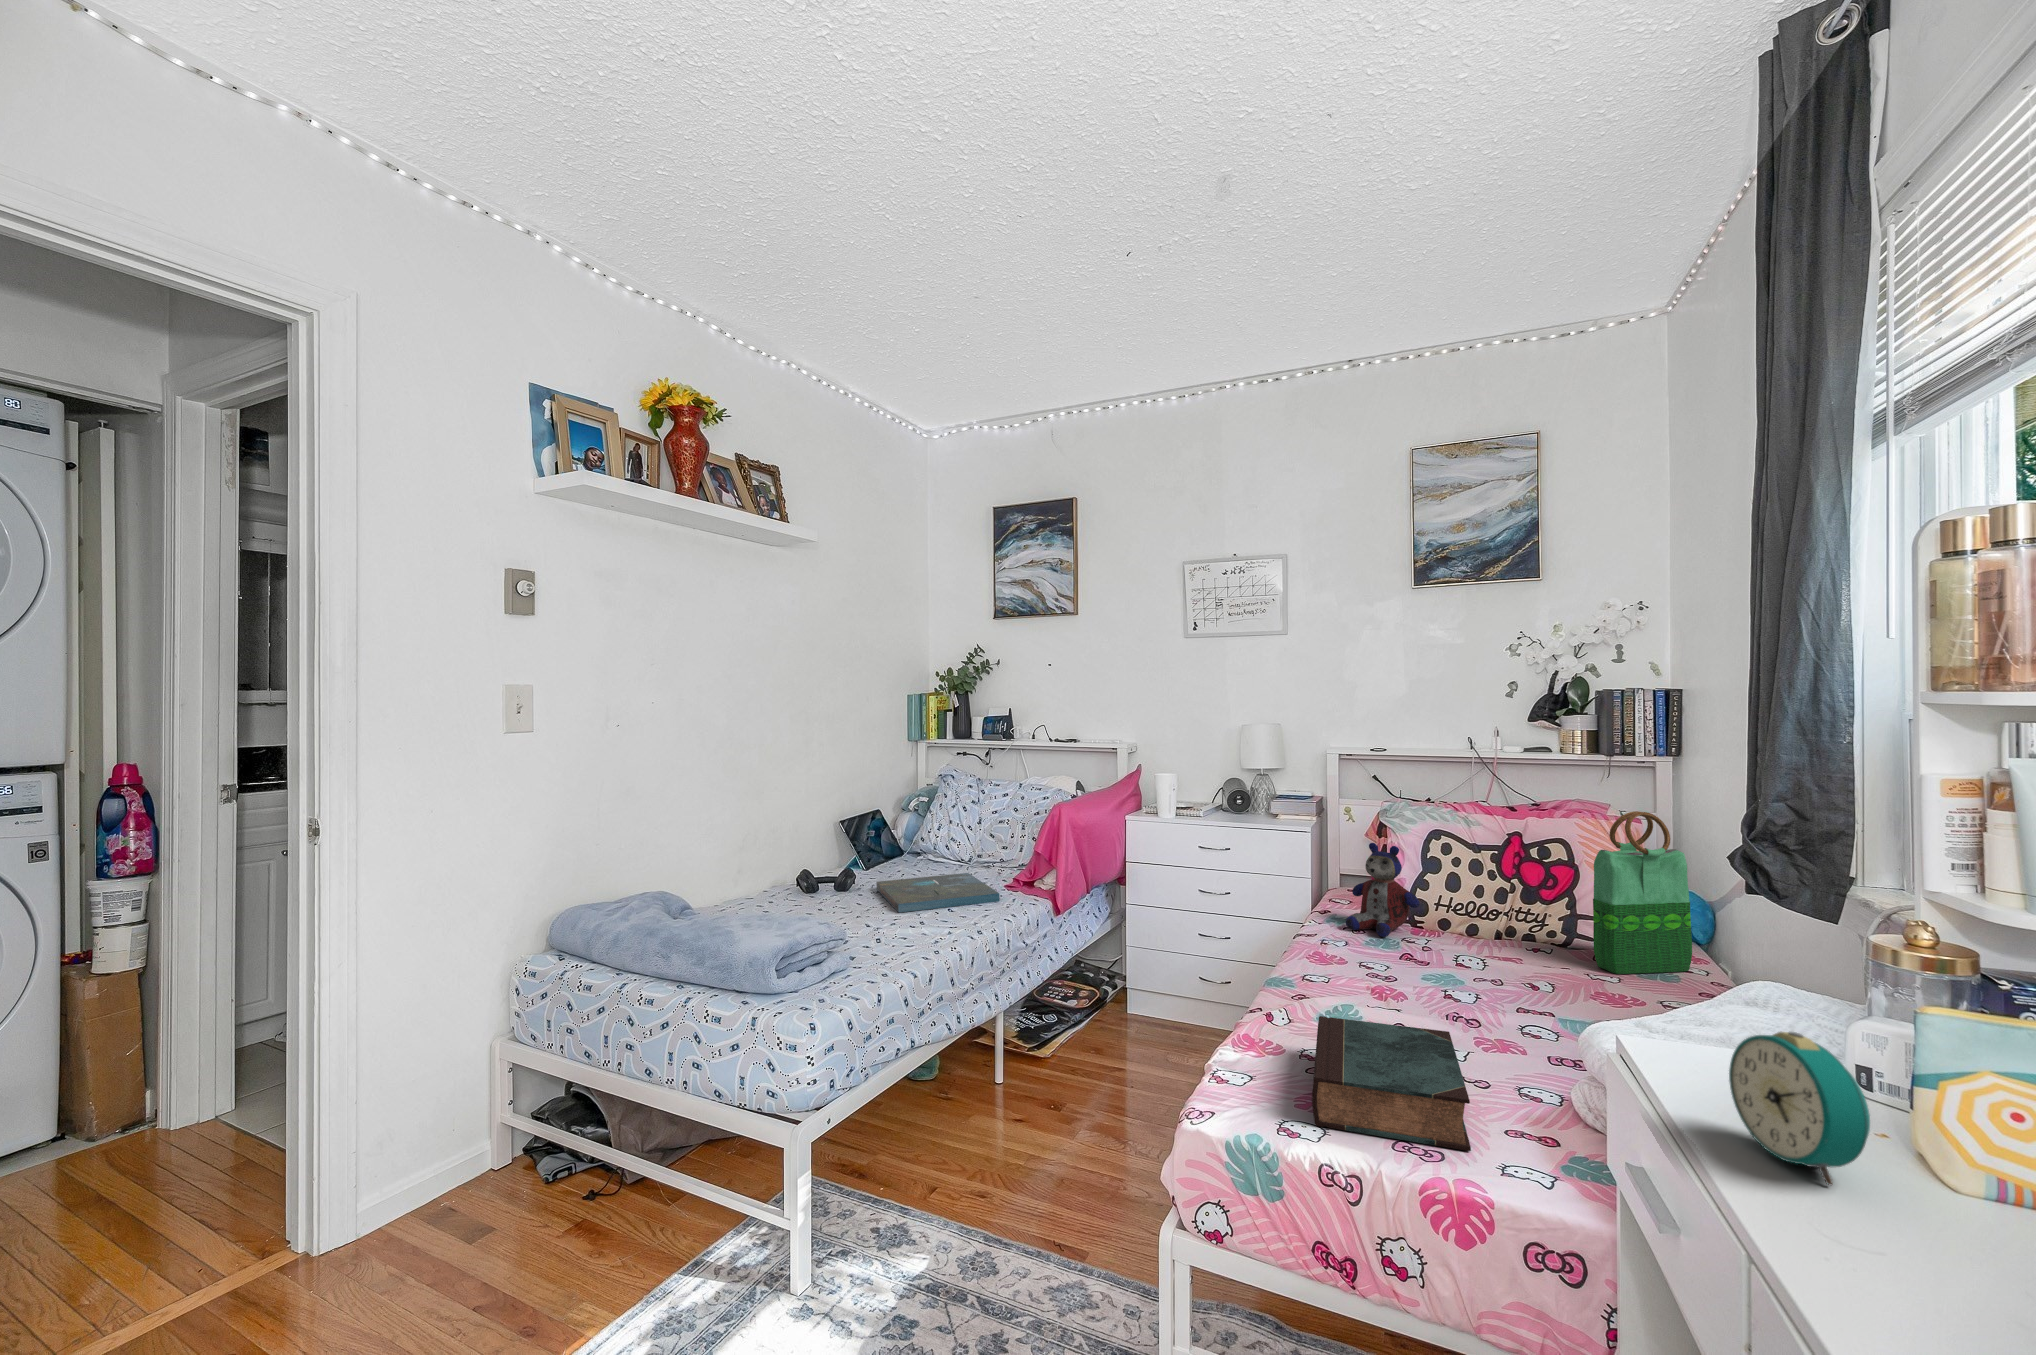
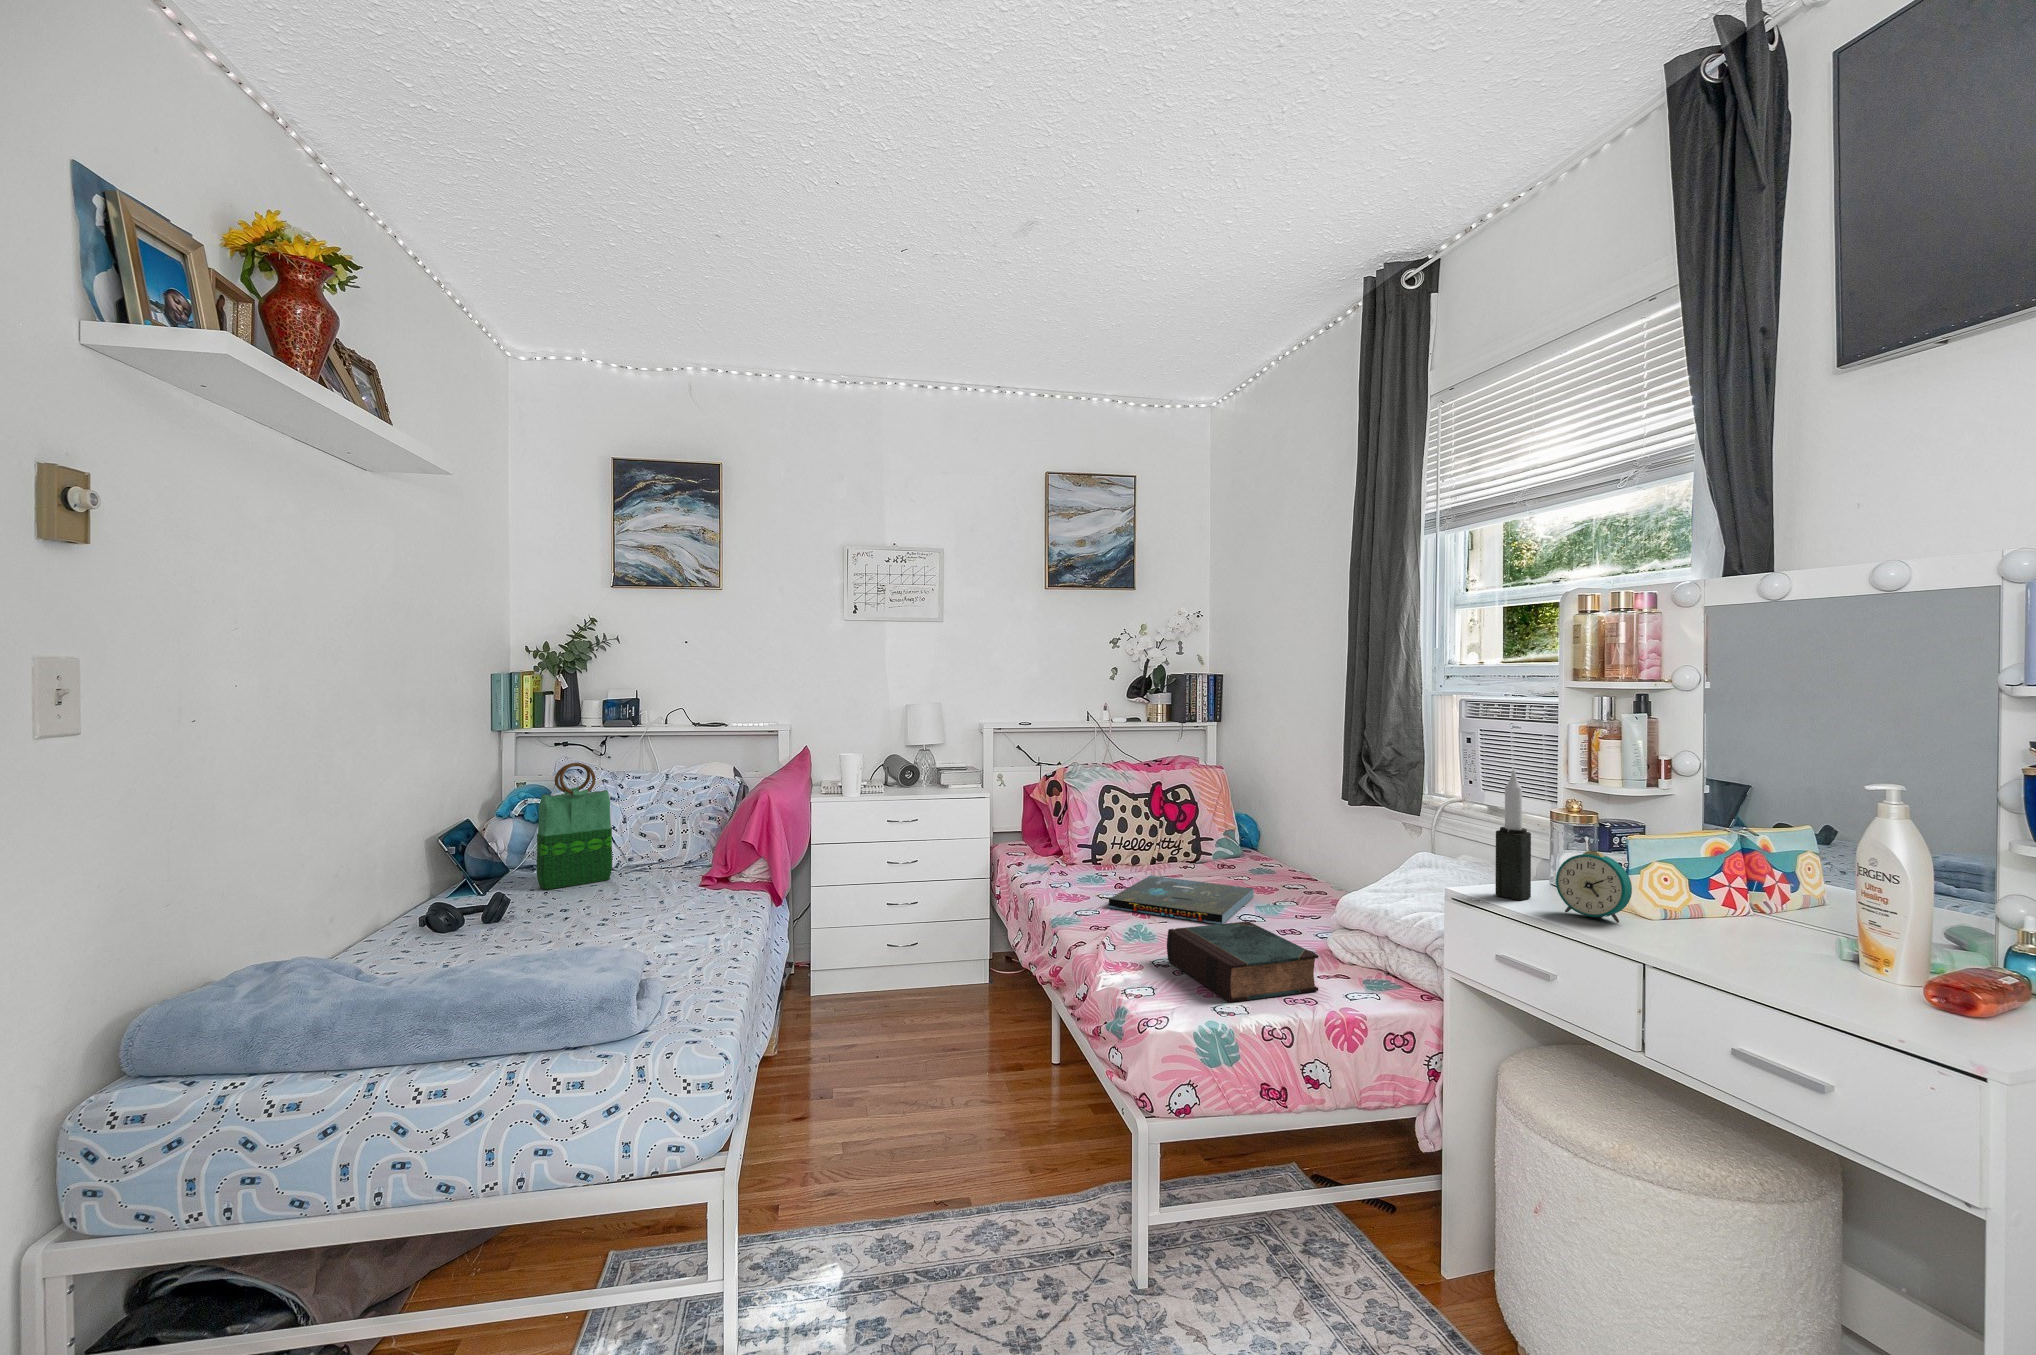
tote bag: present [1593,811,1692,974] -> present [536,763,612,890]
stuffed bear: present [1346,843,1420,937] -> none [1049,800,1105,876]
candle: none [1679,864,1753,1096] -> present [1495,770,1531,900]
board game: present [876,873,1000,913] -> present [1109,876,1254,924]

